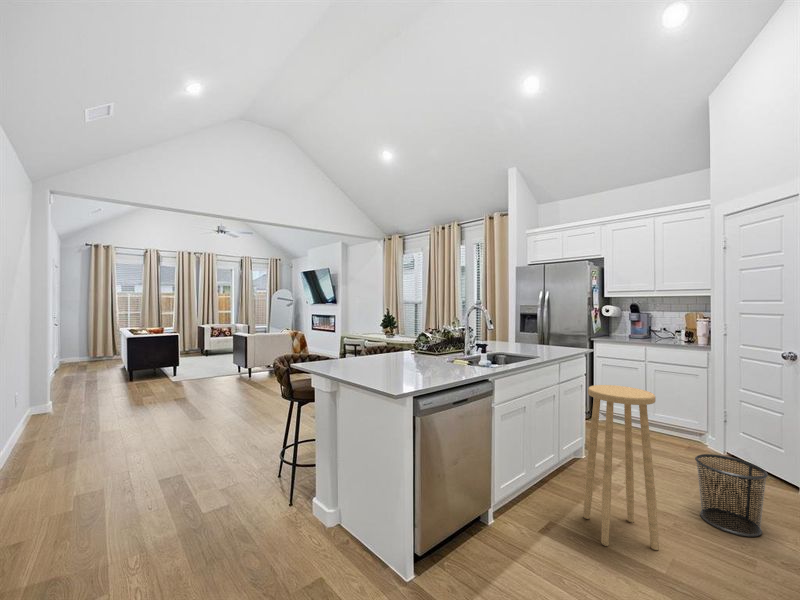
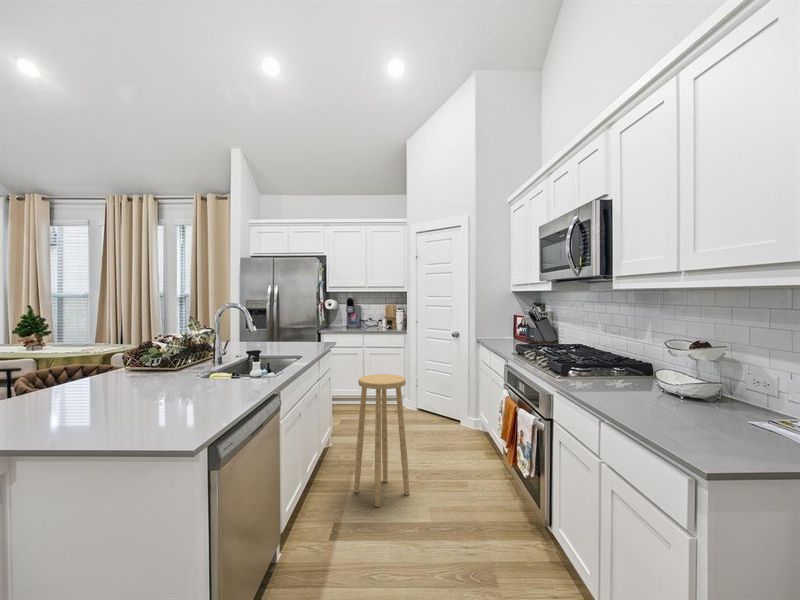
waste bin: present [695,454,768,537] -> none [417,412,456,465]

